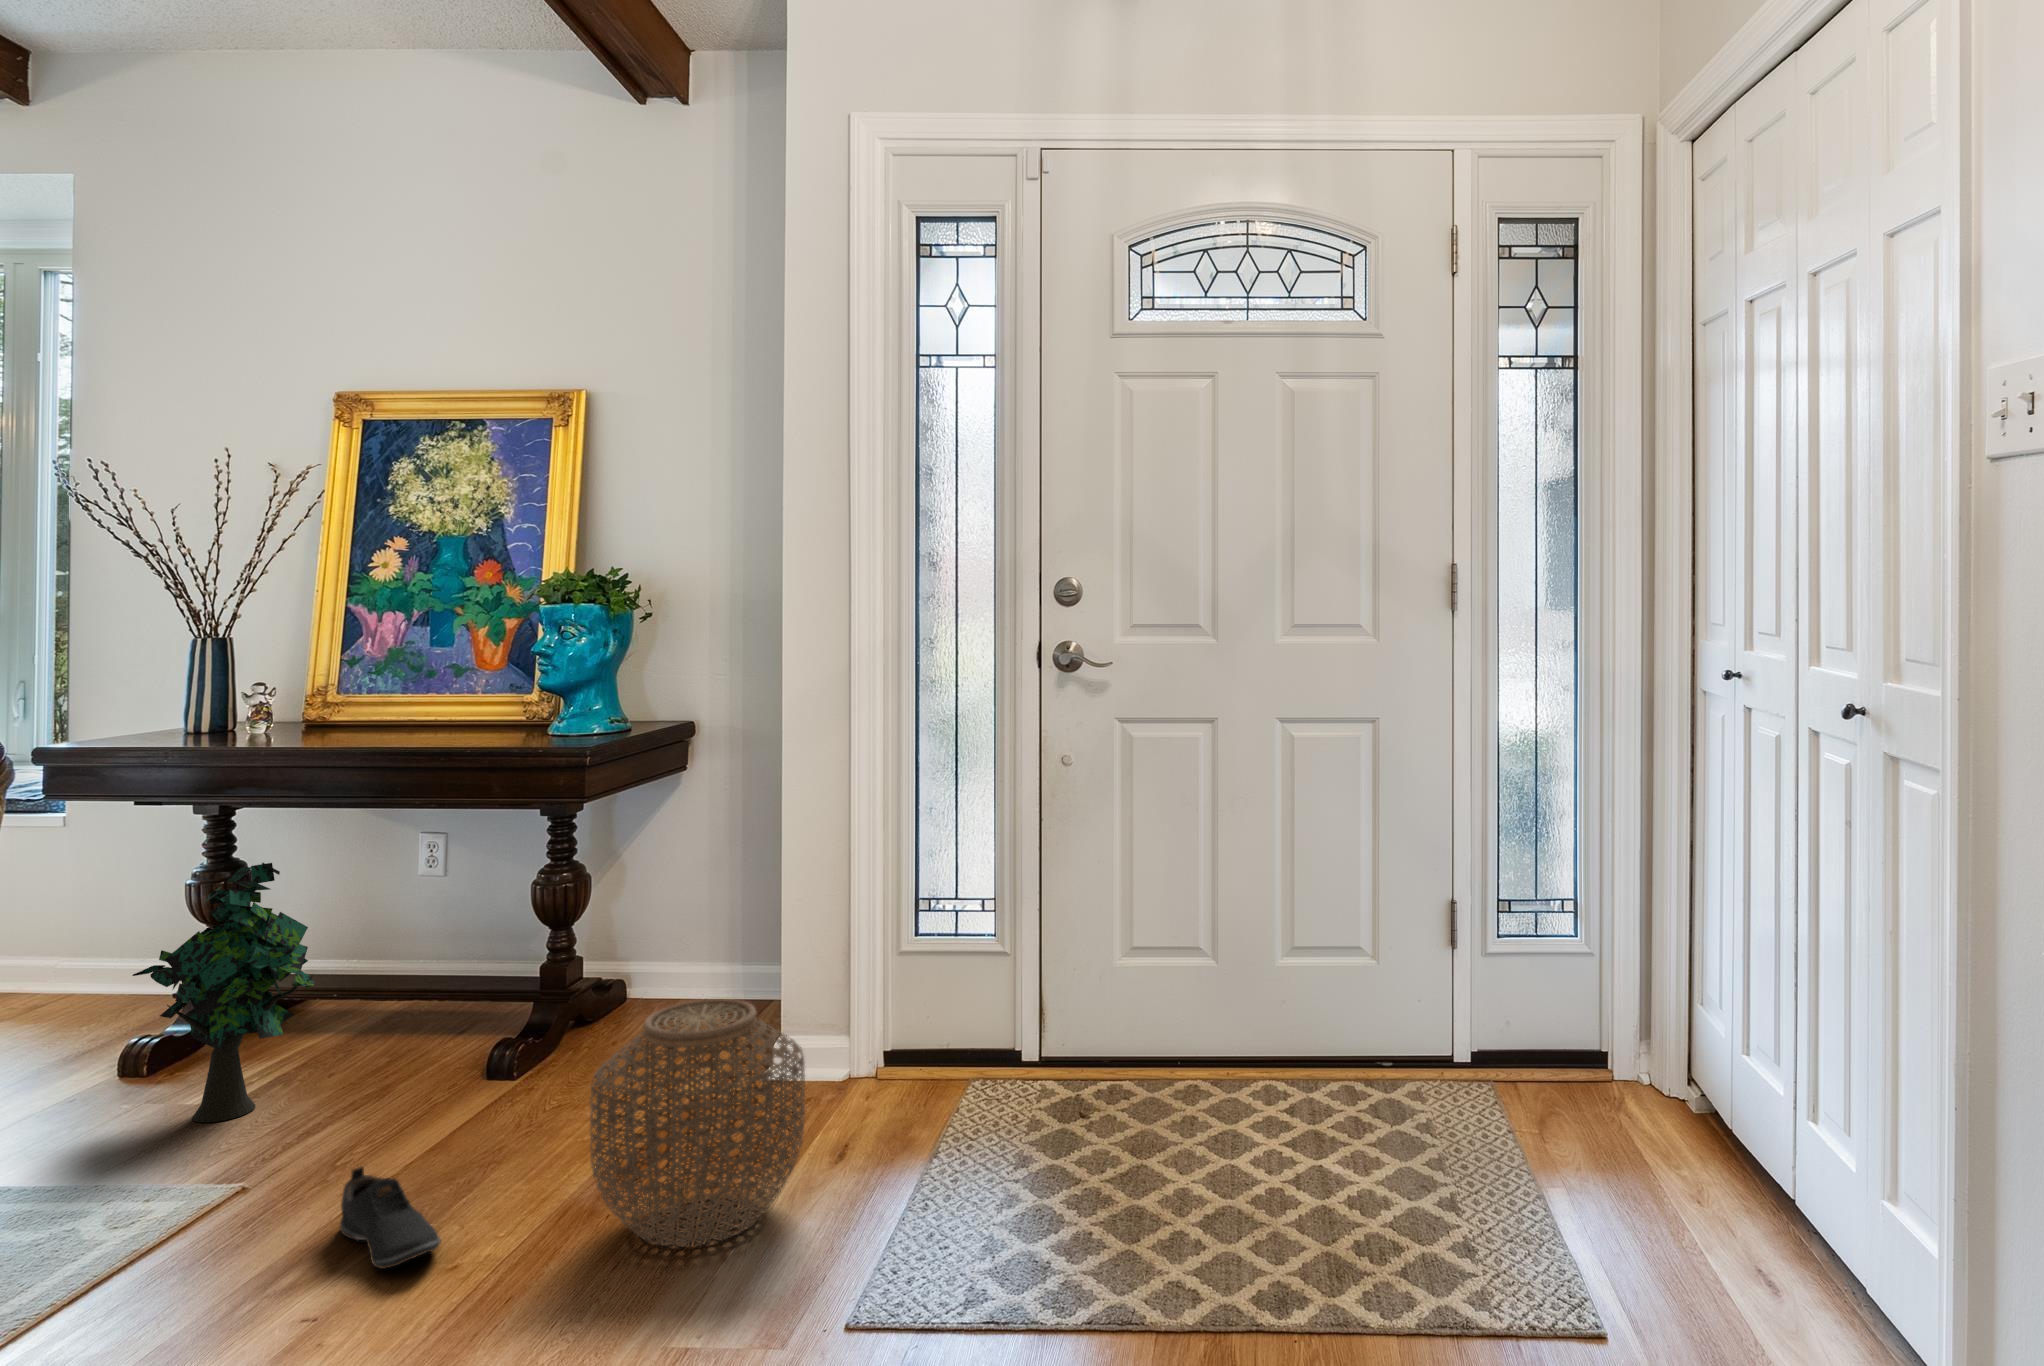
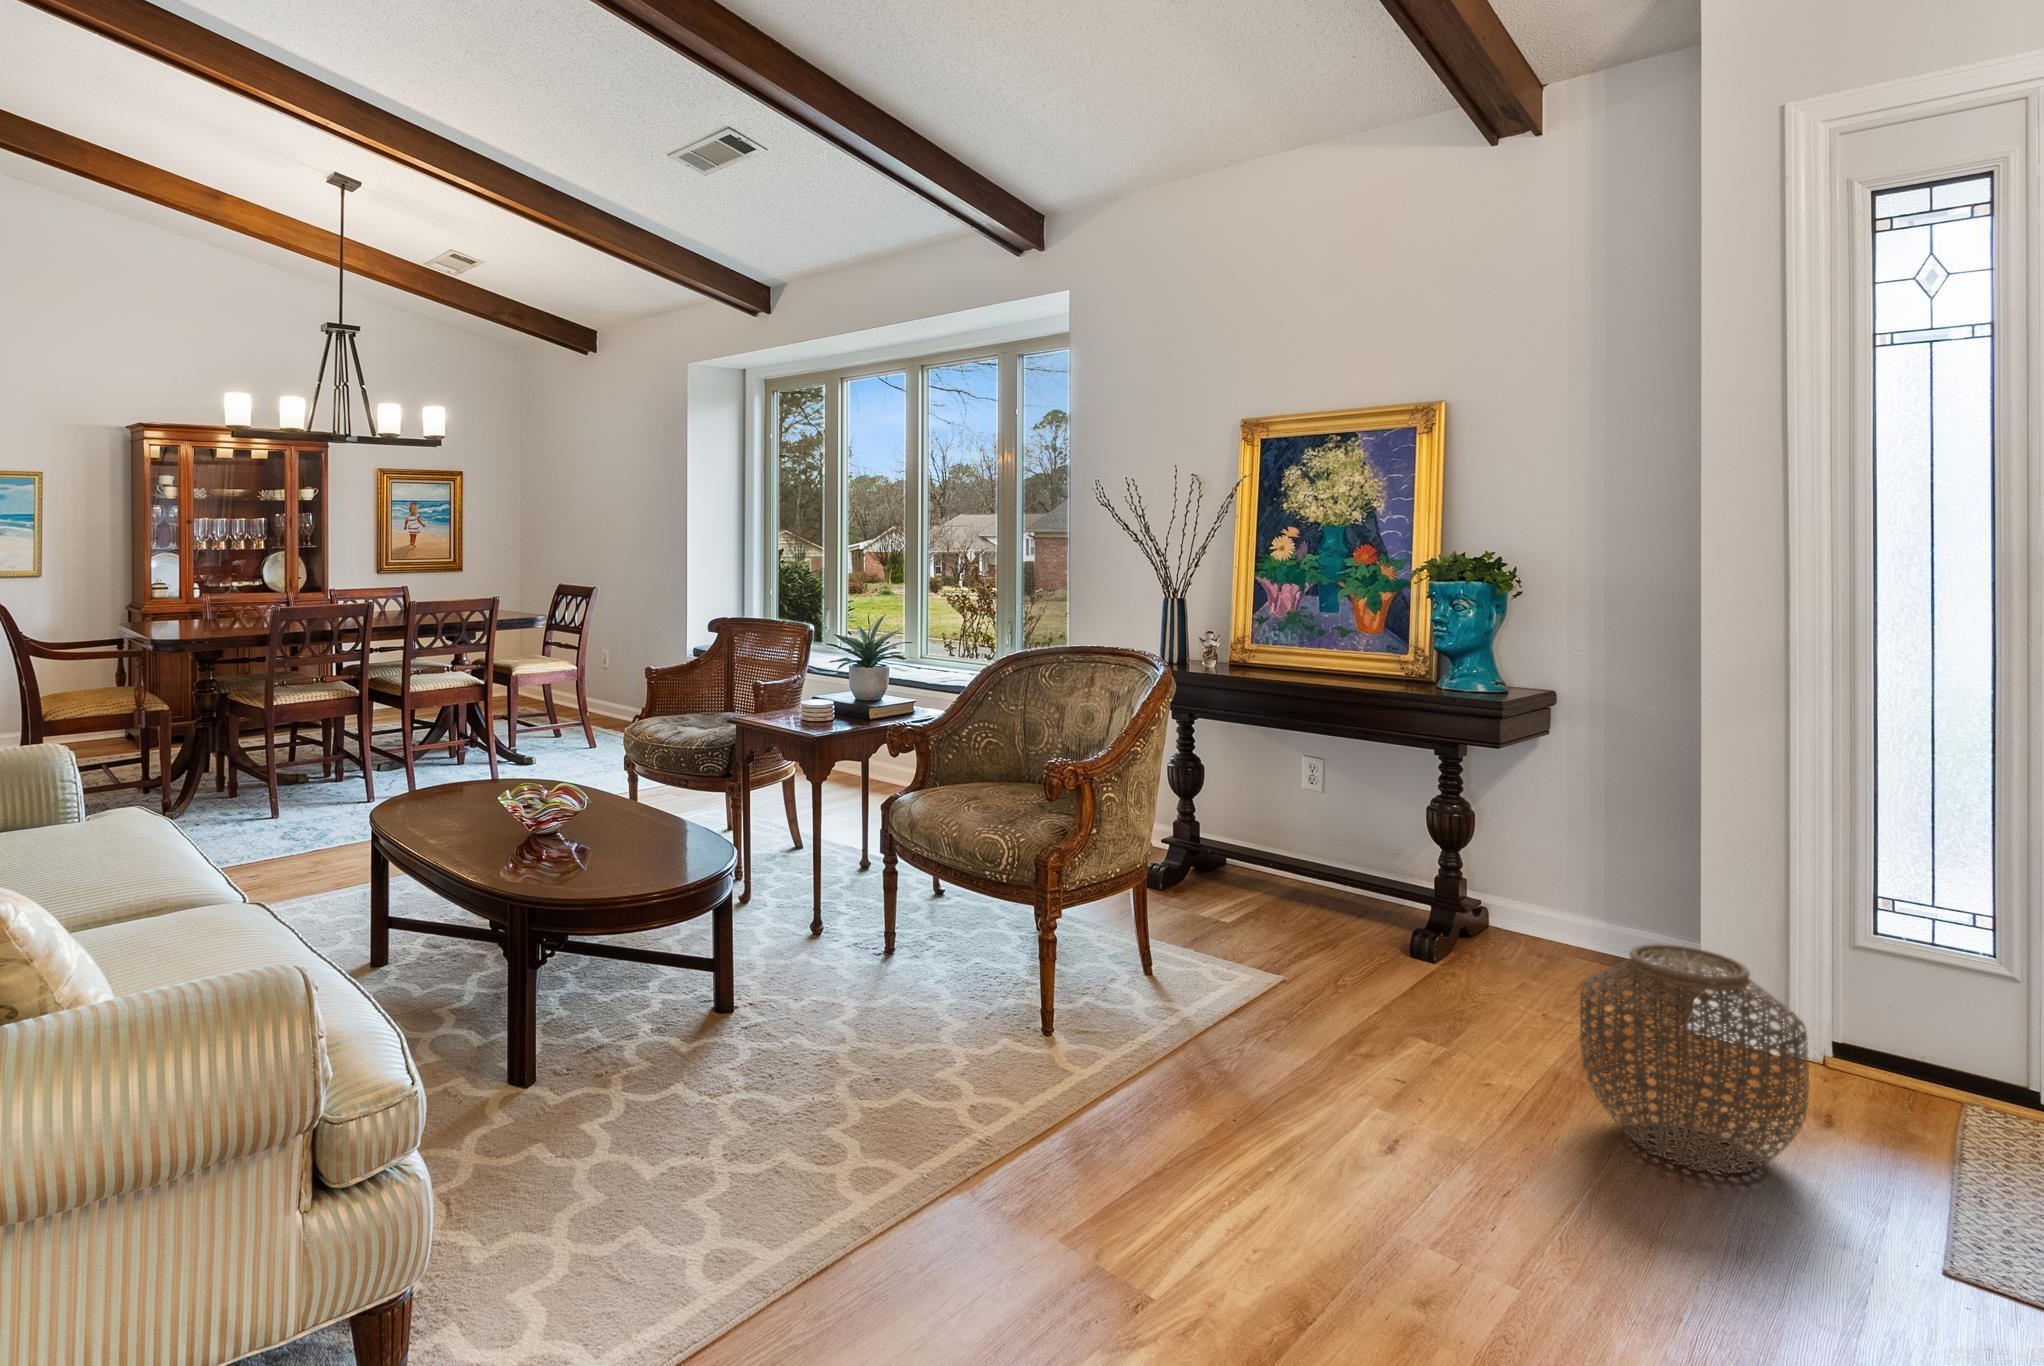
decorative plant: present [132,863,315,1122] -> none [1165,765,1278,947]
shoe: present [340,1167,441,1269] -> none [1356,1010,1452,1098]

